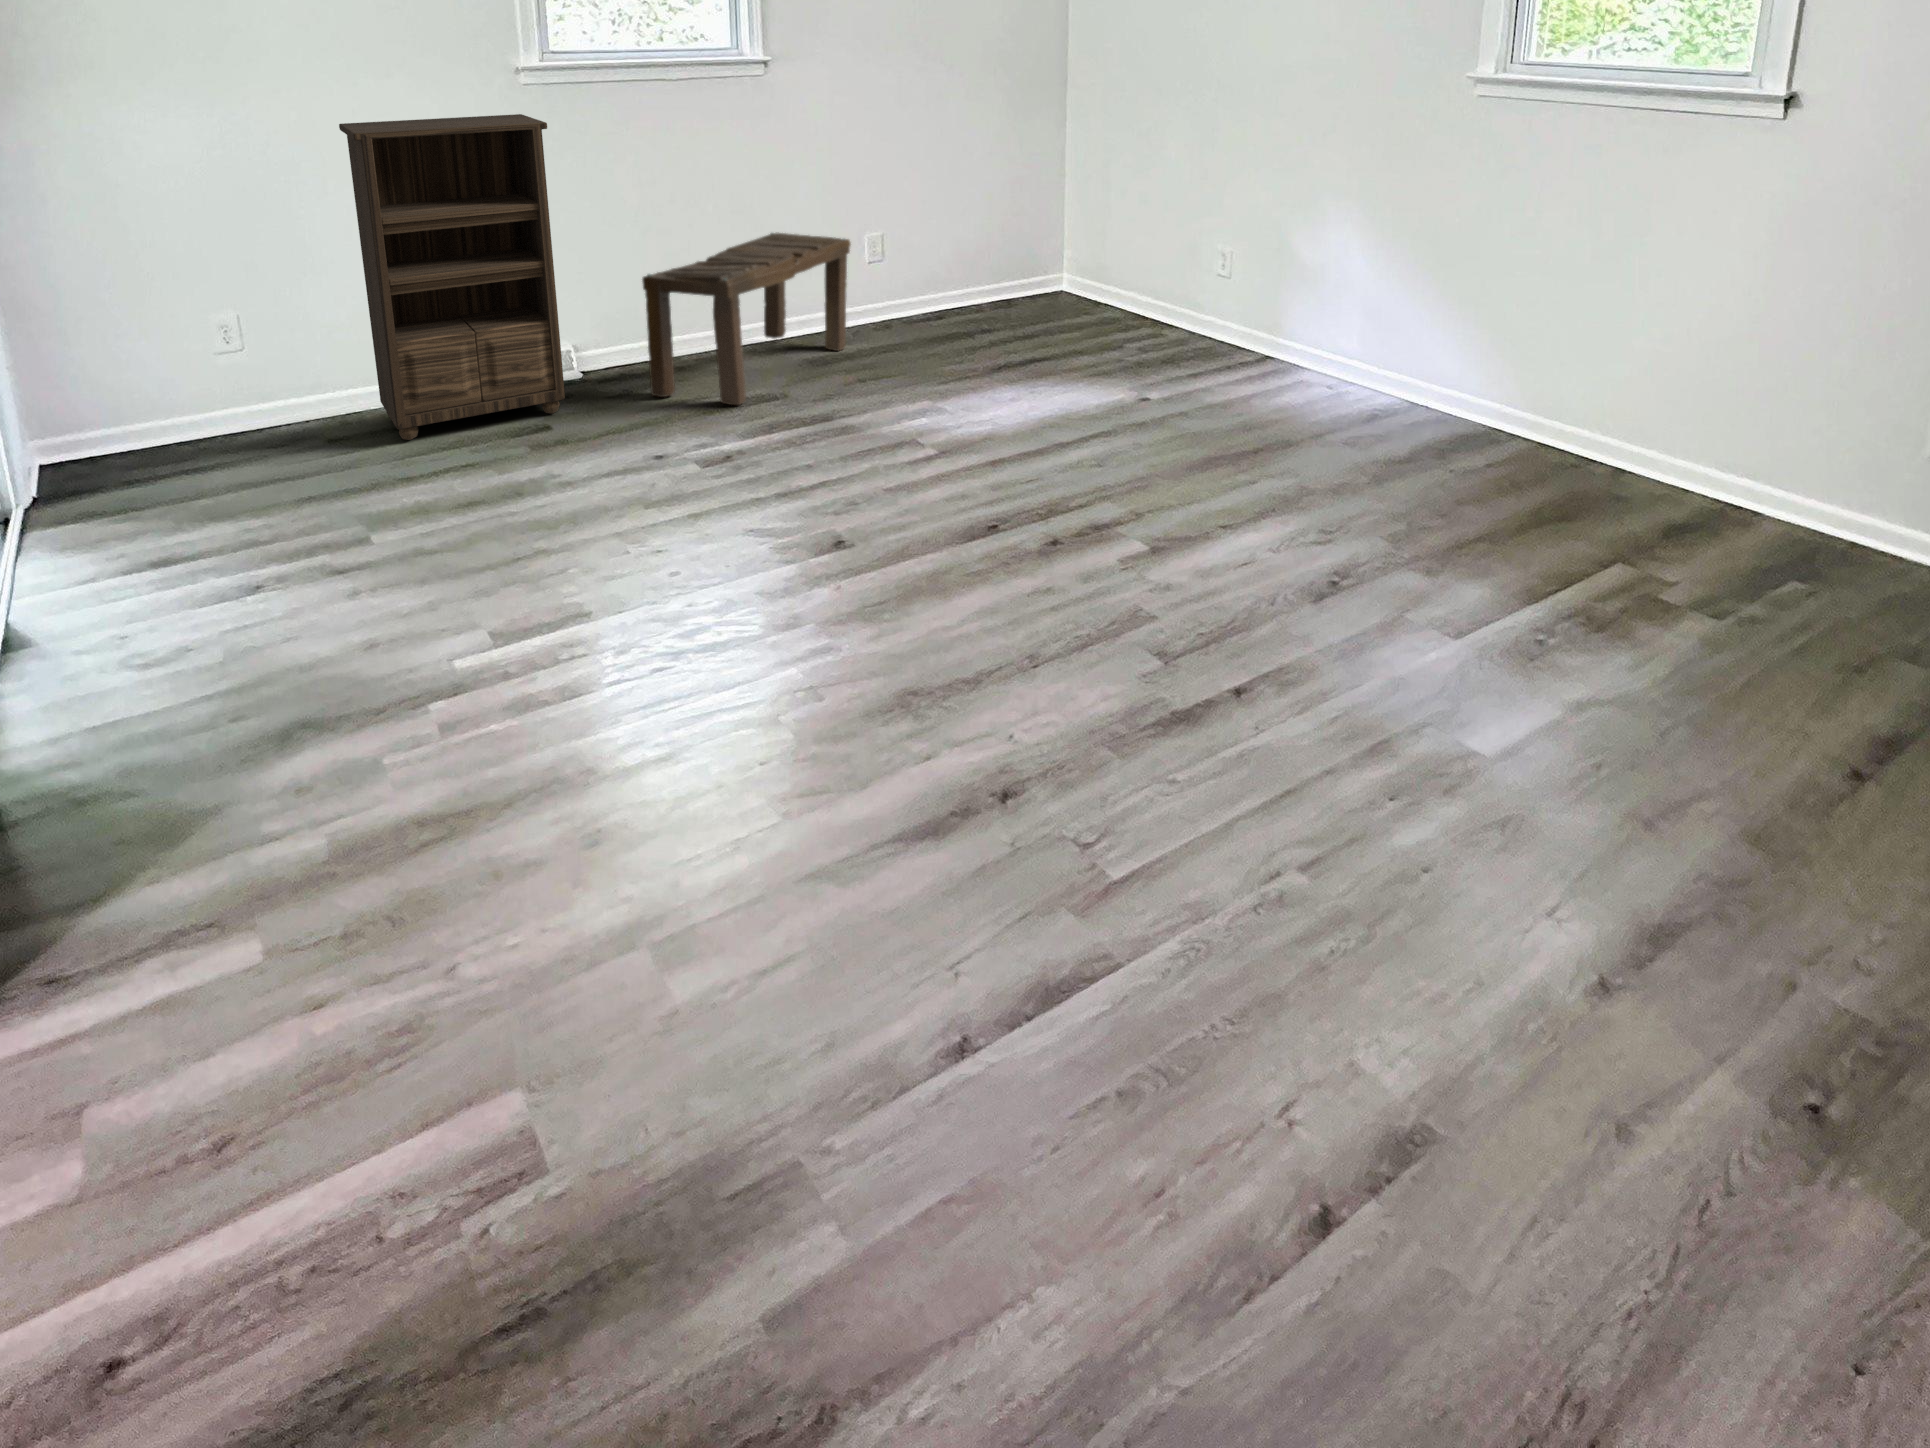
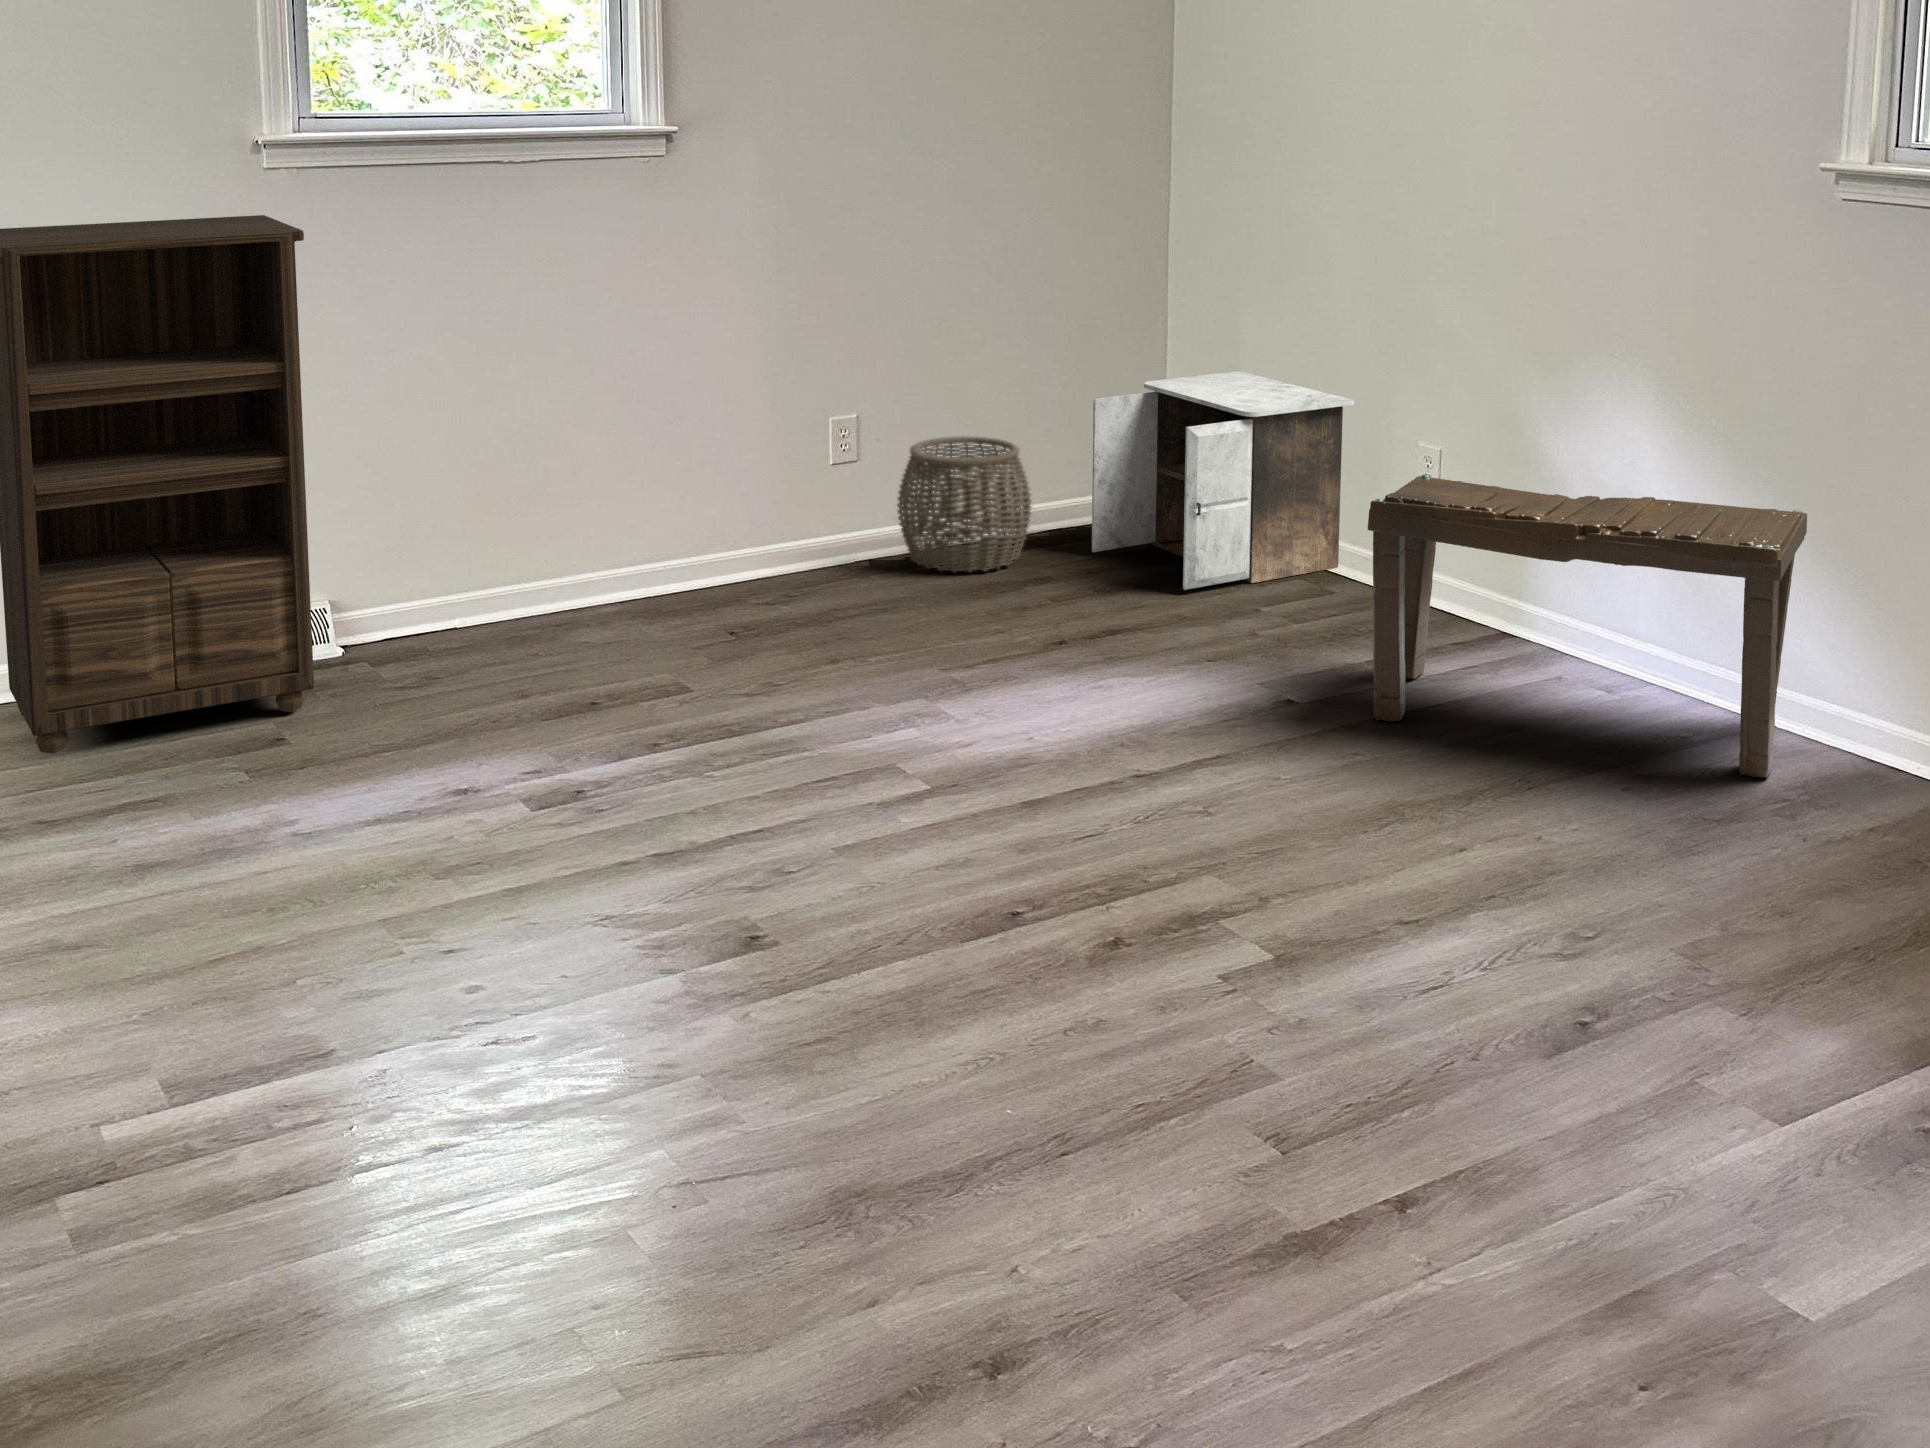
nightstand: none [1021,207,1177,336] -> present [1092,371,1354,590]
bench: present [642,233,851,405] -> present [1368,474,1807,778]
woven basket: none [906,247,986,327] -> present [897,436,1032,572]

